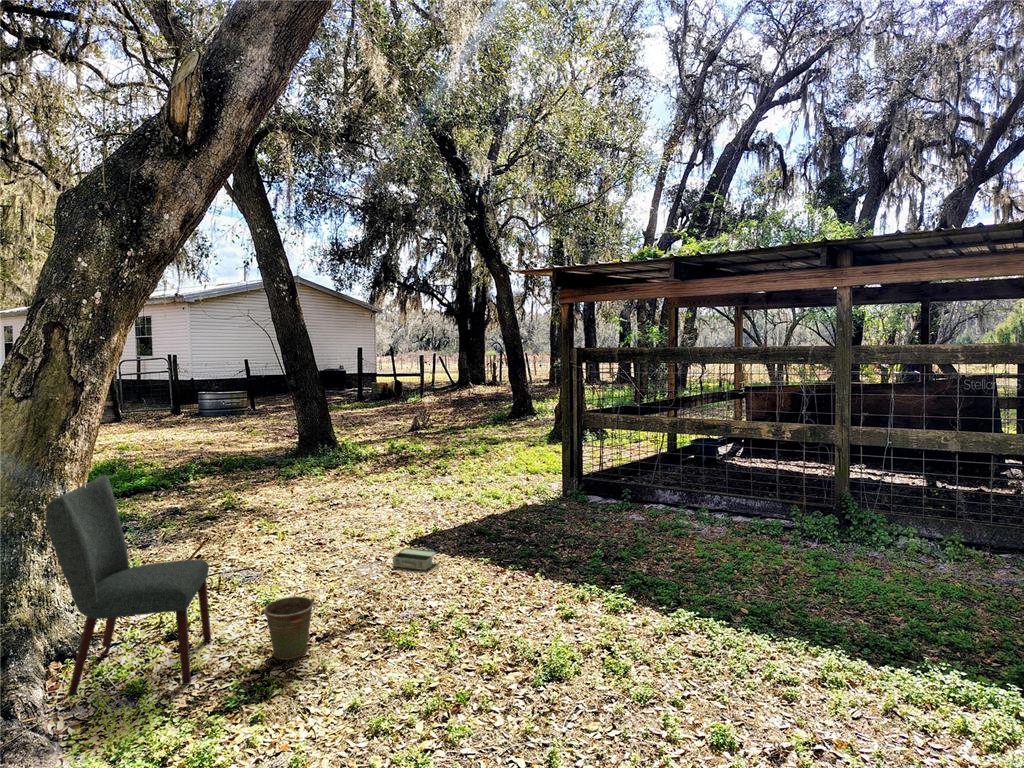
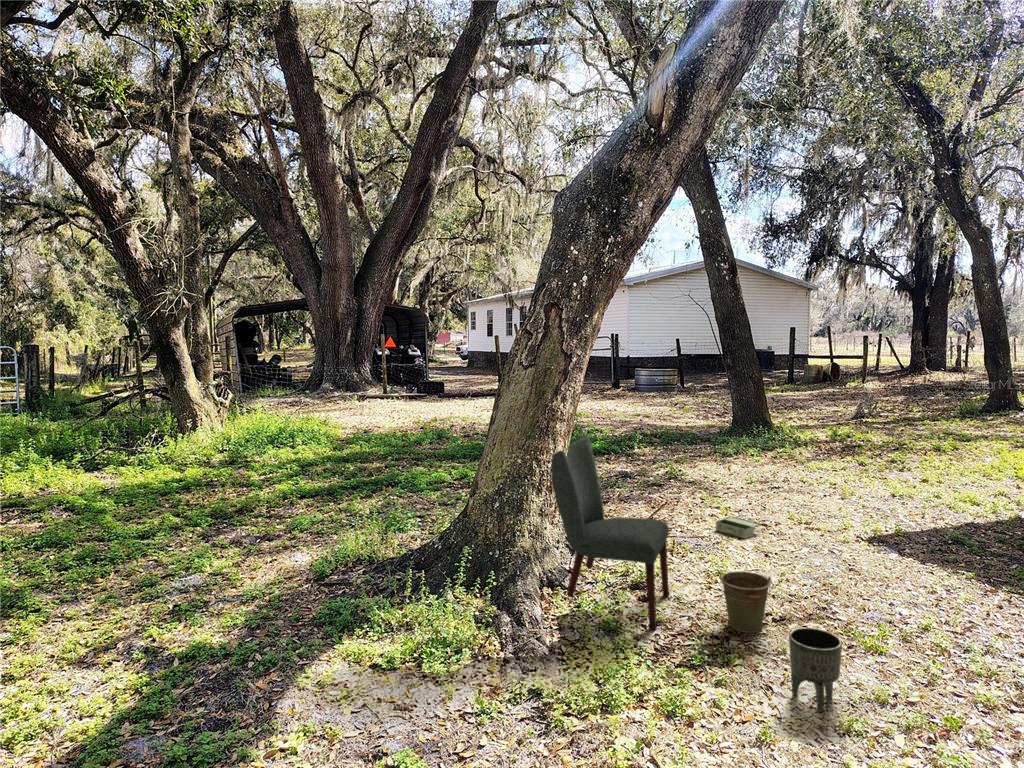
toolbox: present [393,548,437,570] -> present [716,517,761,538]
planter: none [323,641,371,722] -> present [789,628,842,712]

